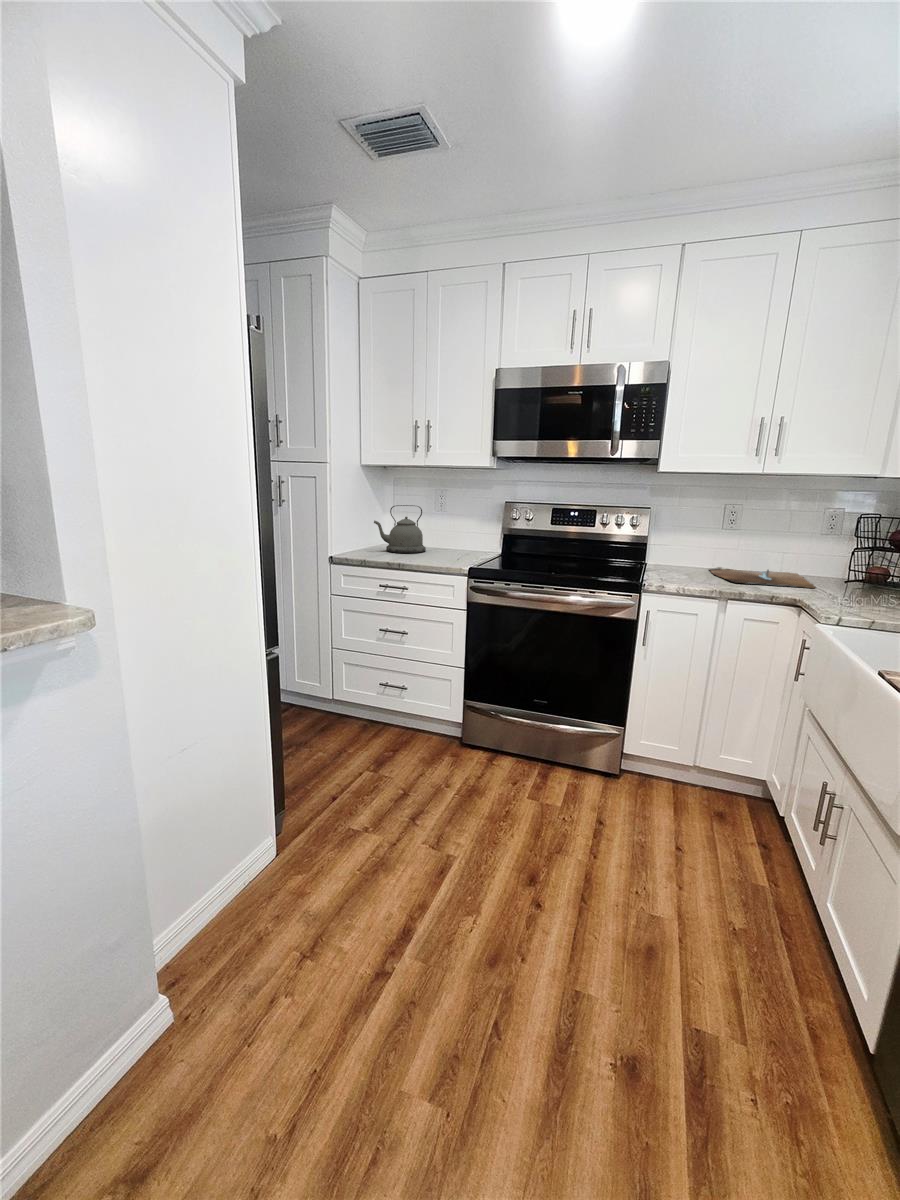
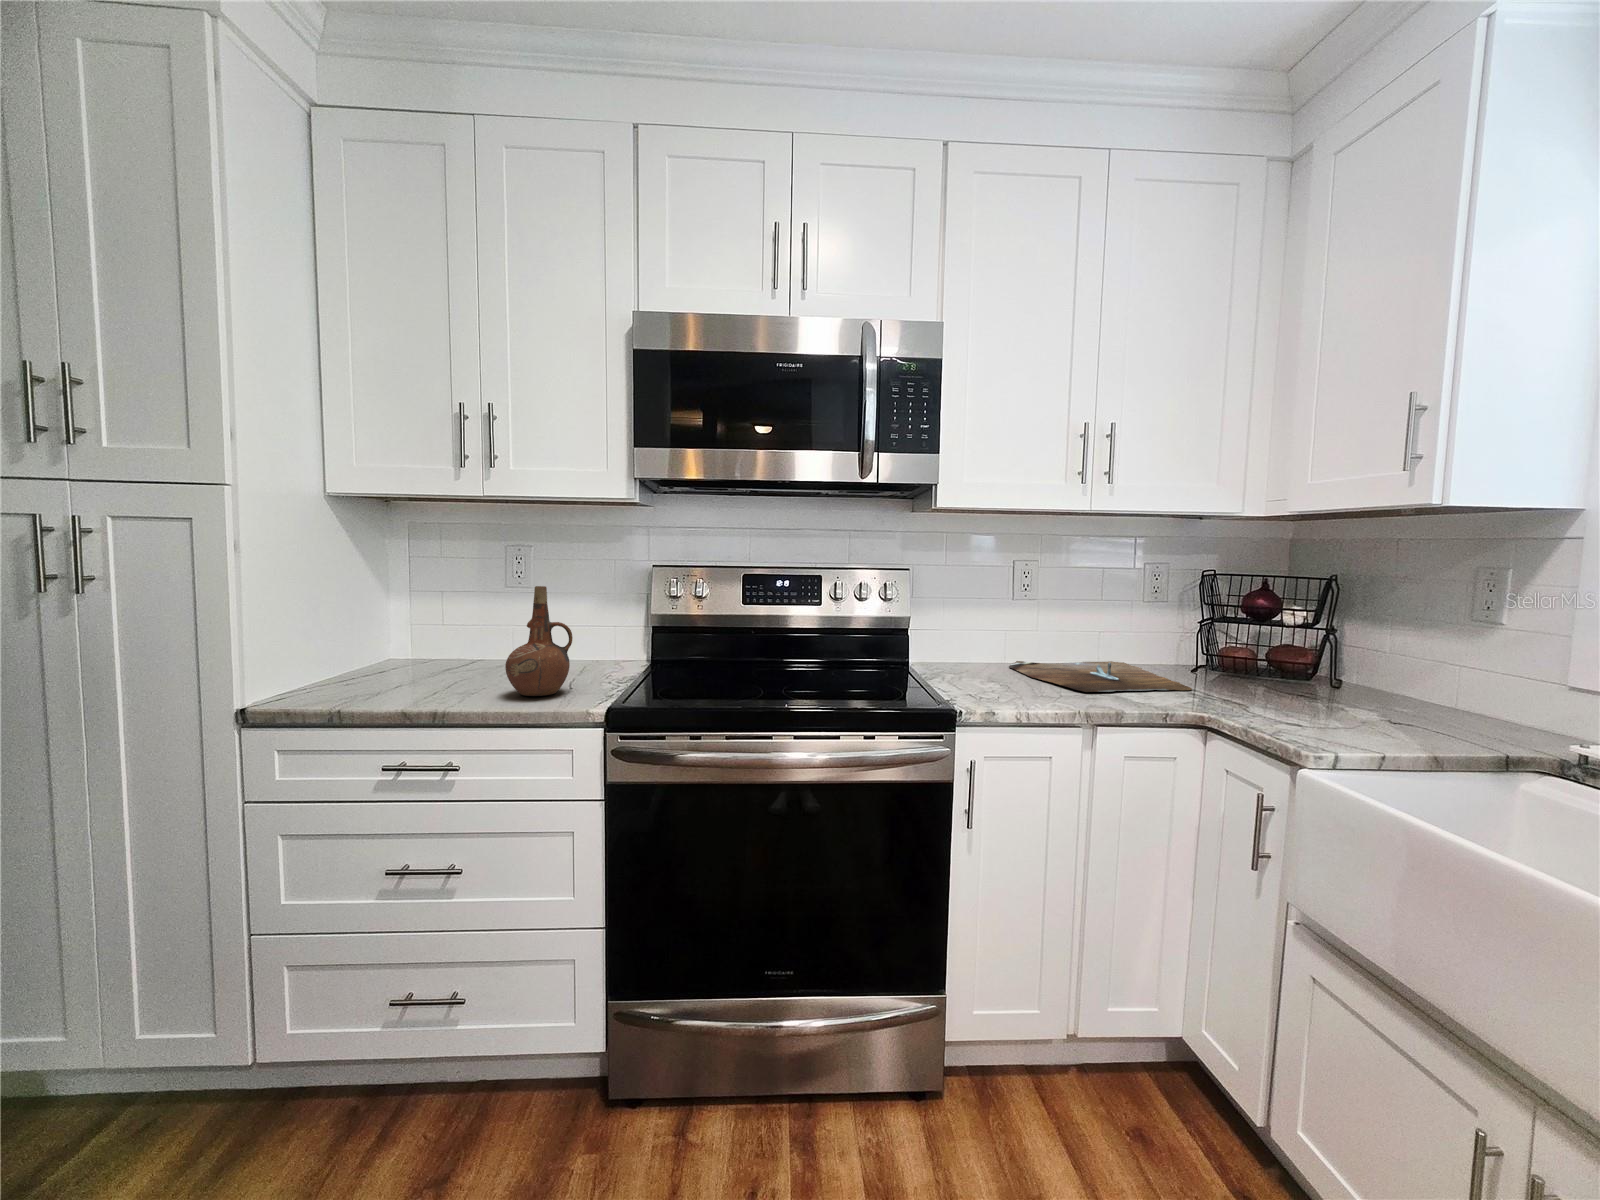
kettle: present [374,505,426,553] -> none [364,579,493,682]
ceramic pitcher: none [429,510,459,561] -> present [505,586,573,696]

